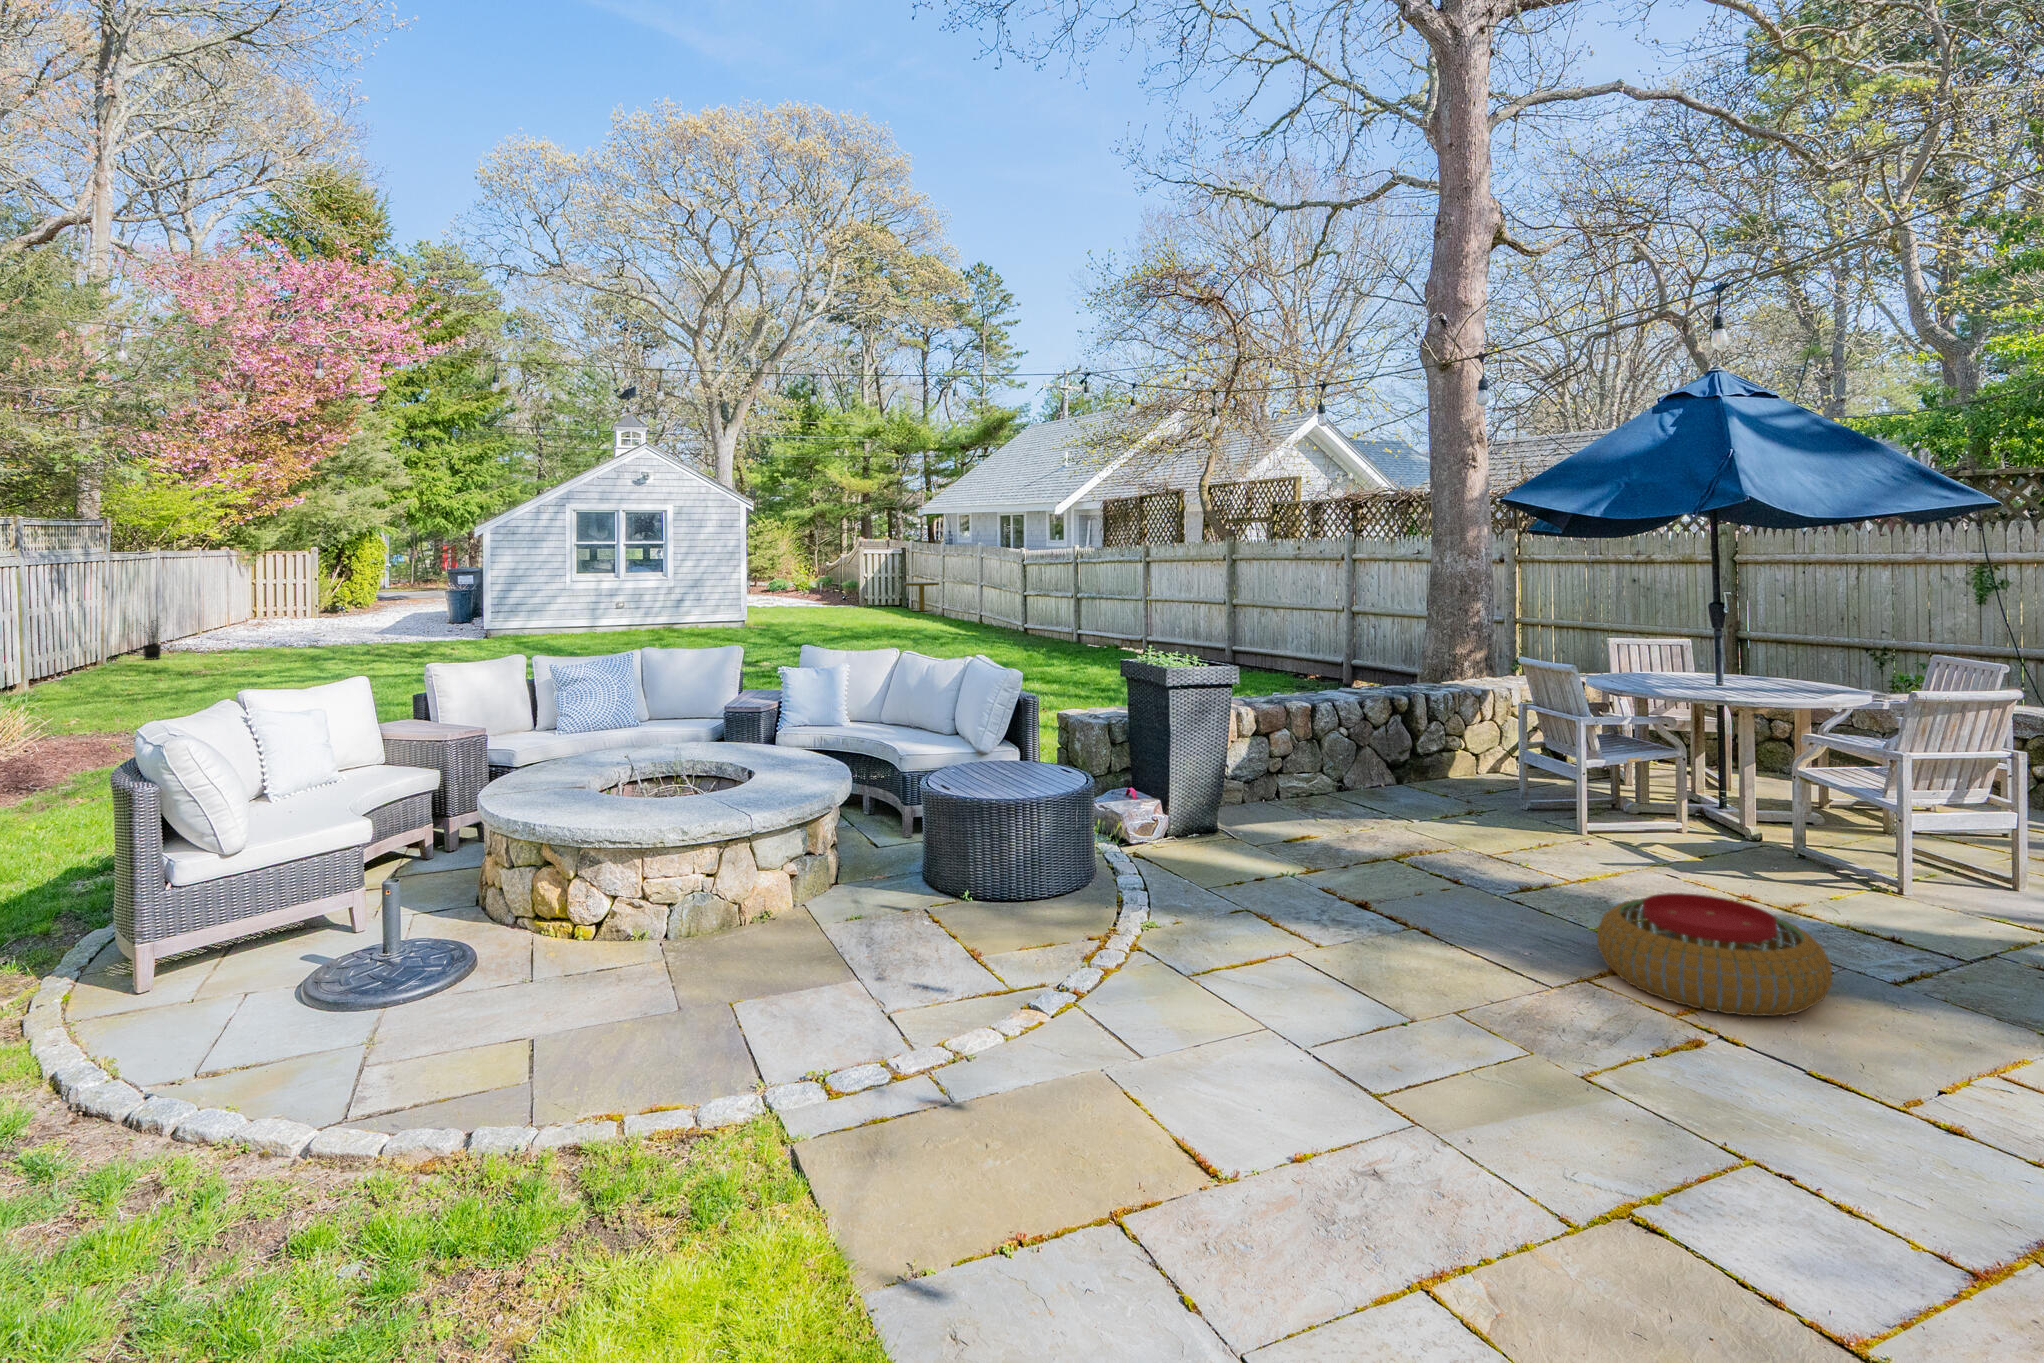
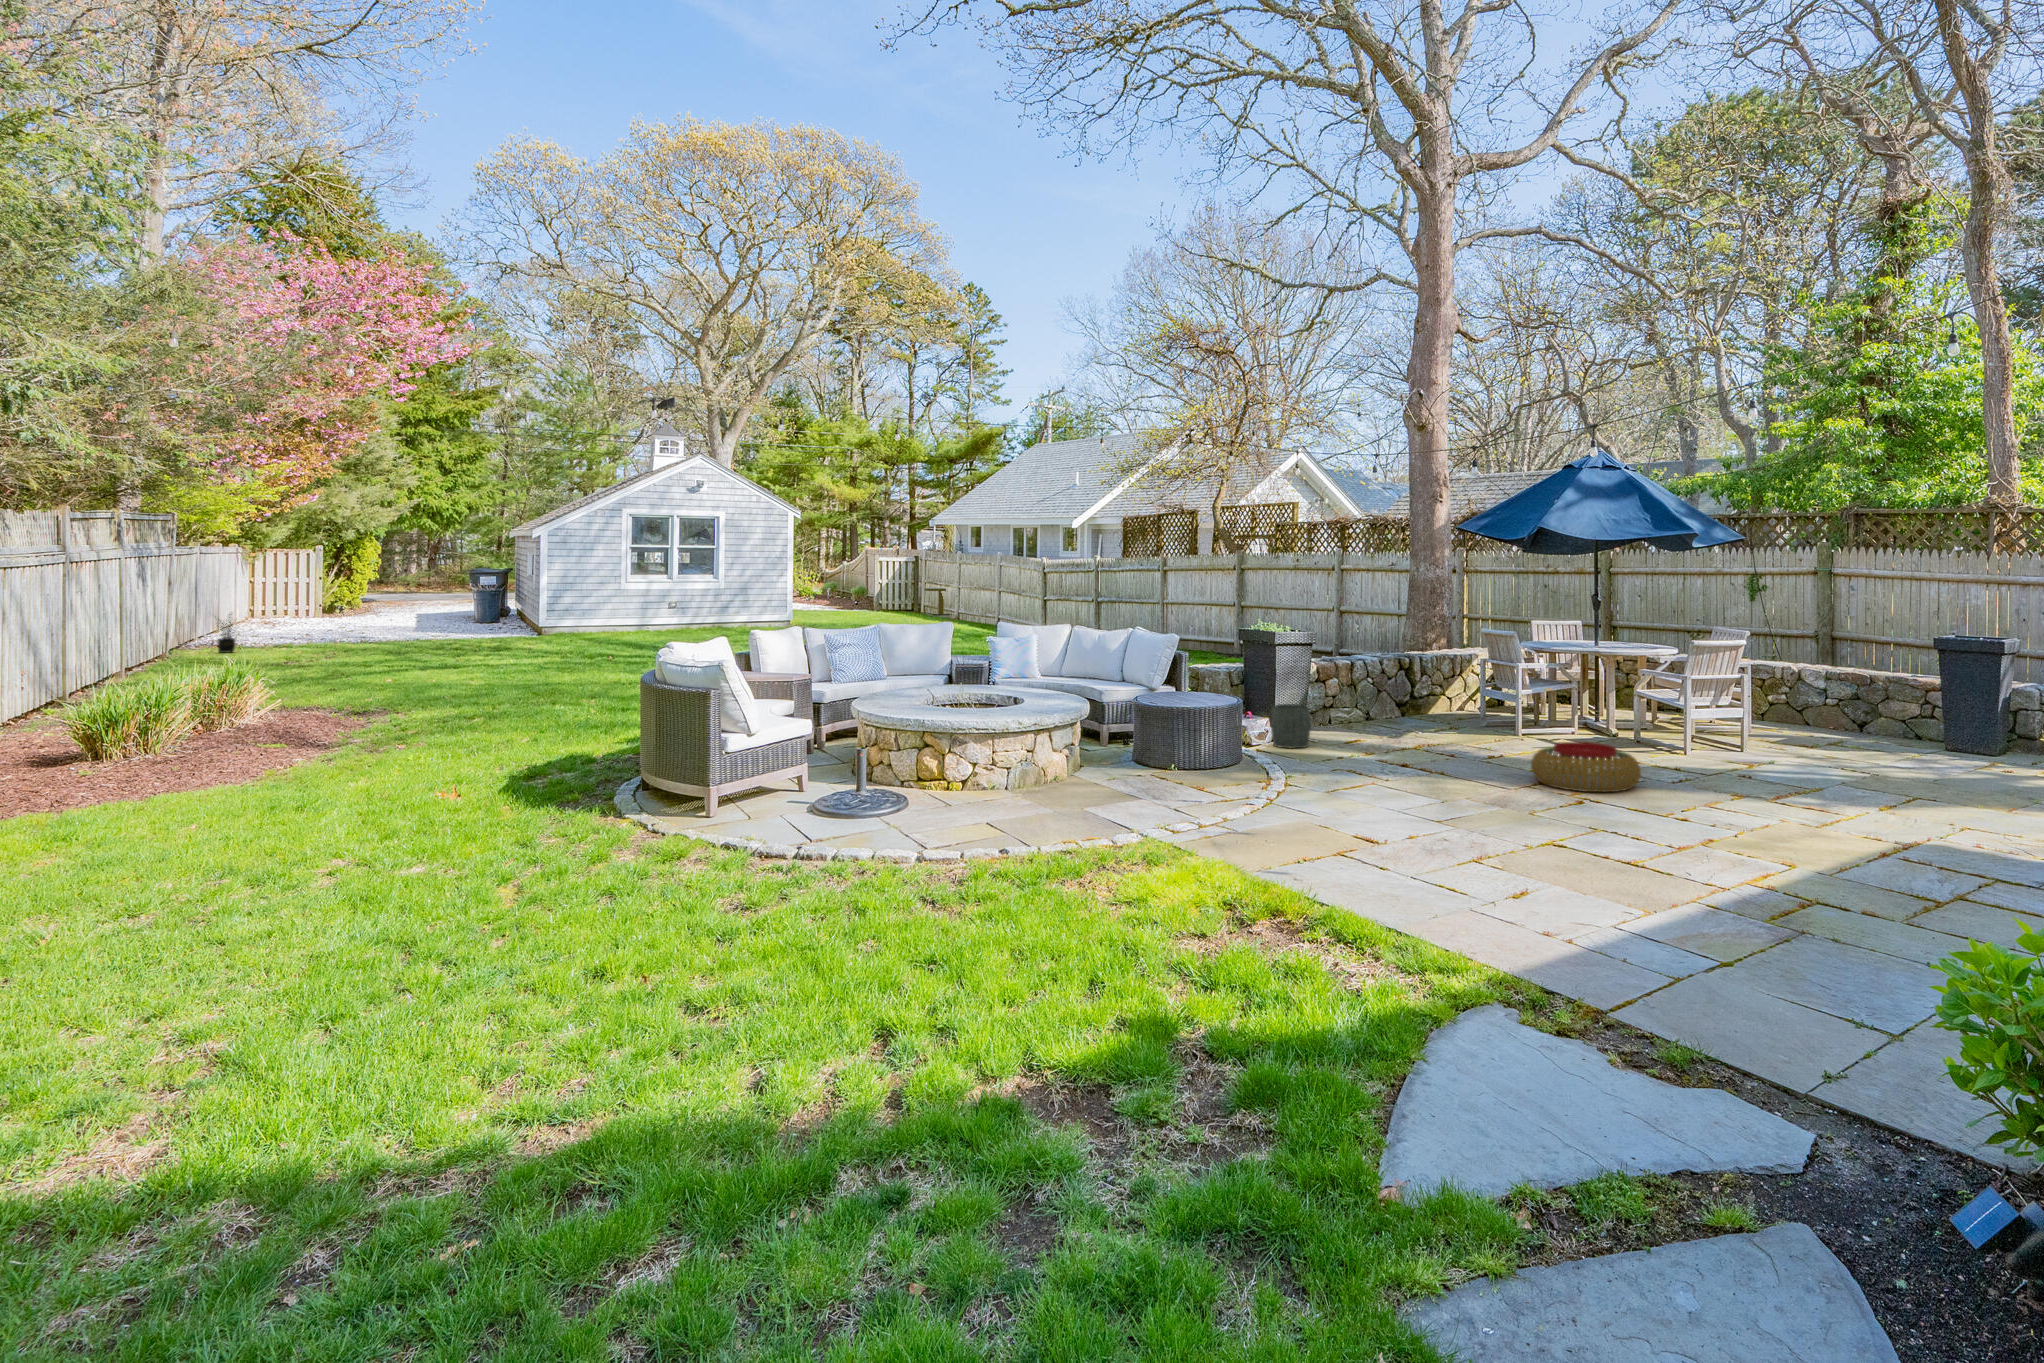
woven basket: none [1161,780,1223,854] -> present [1271,704,1311,748]

